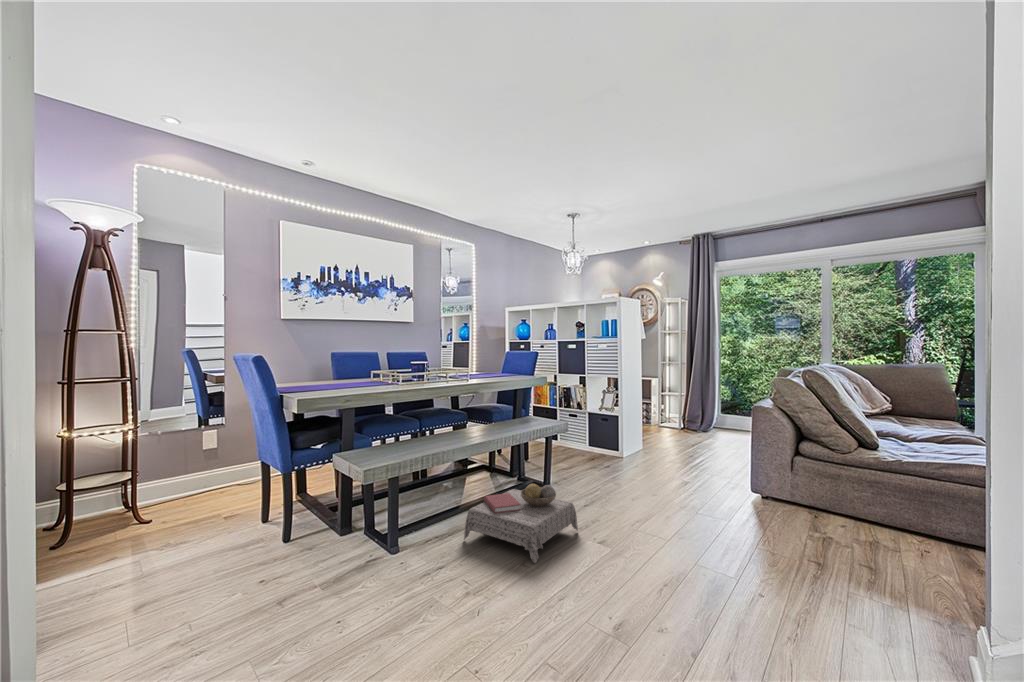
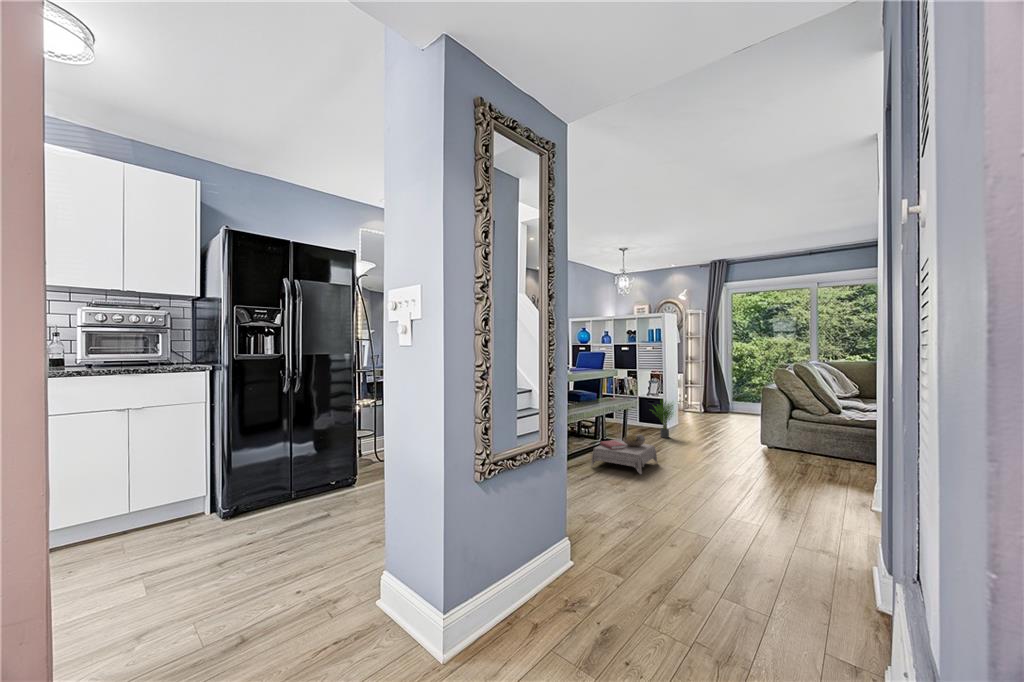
potted plant: none [590,415,632,476] -> present [656,400,674,438]

